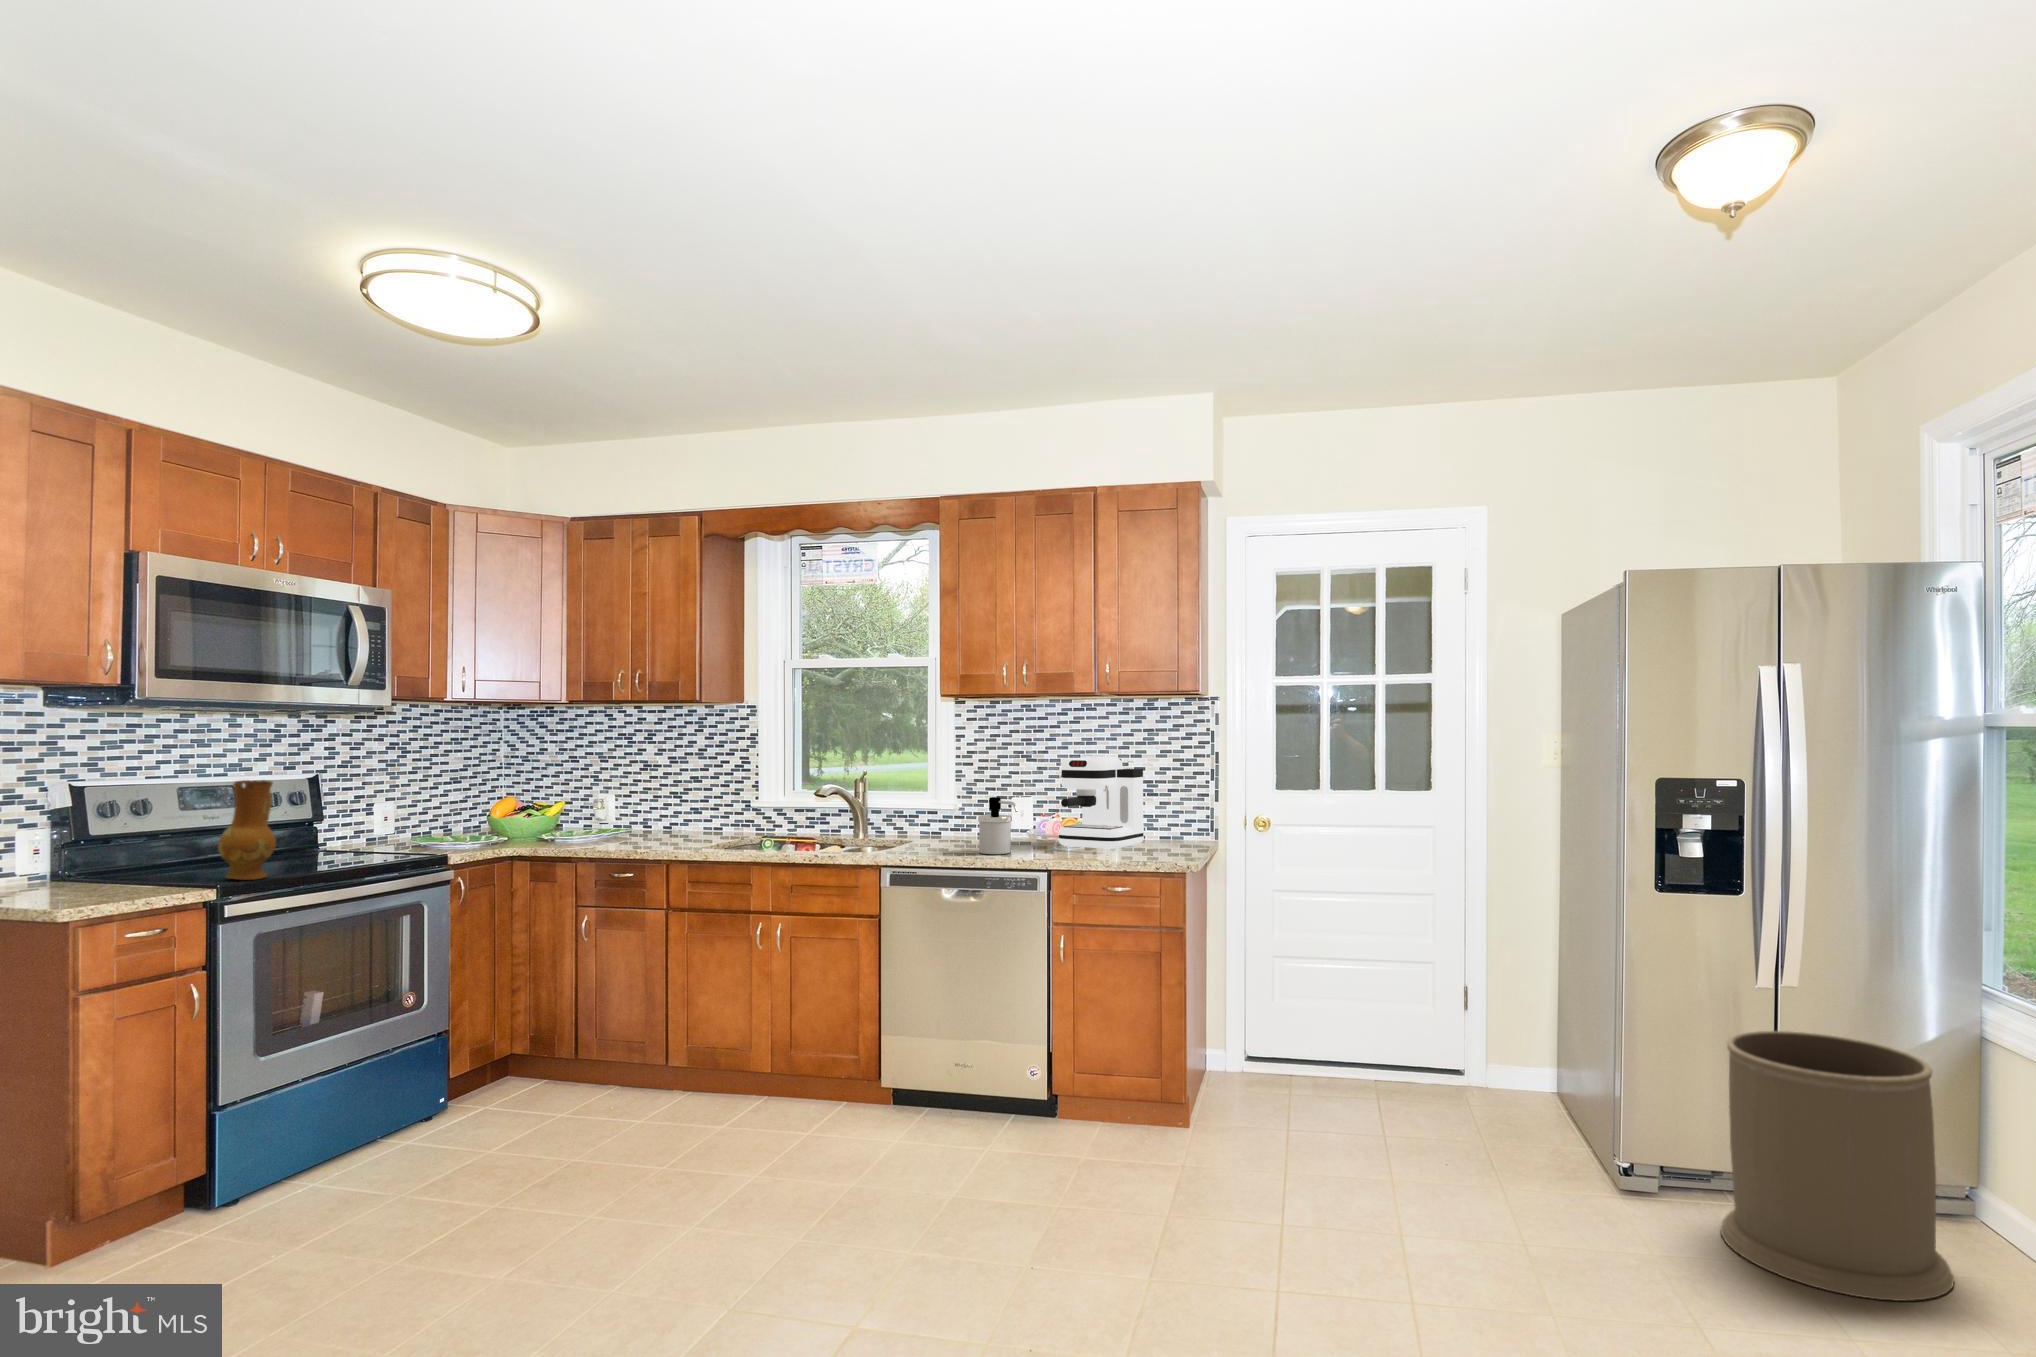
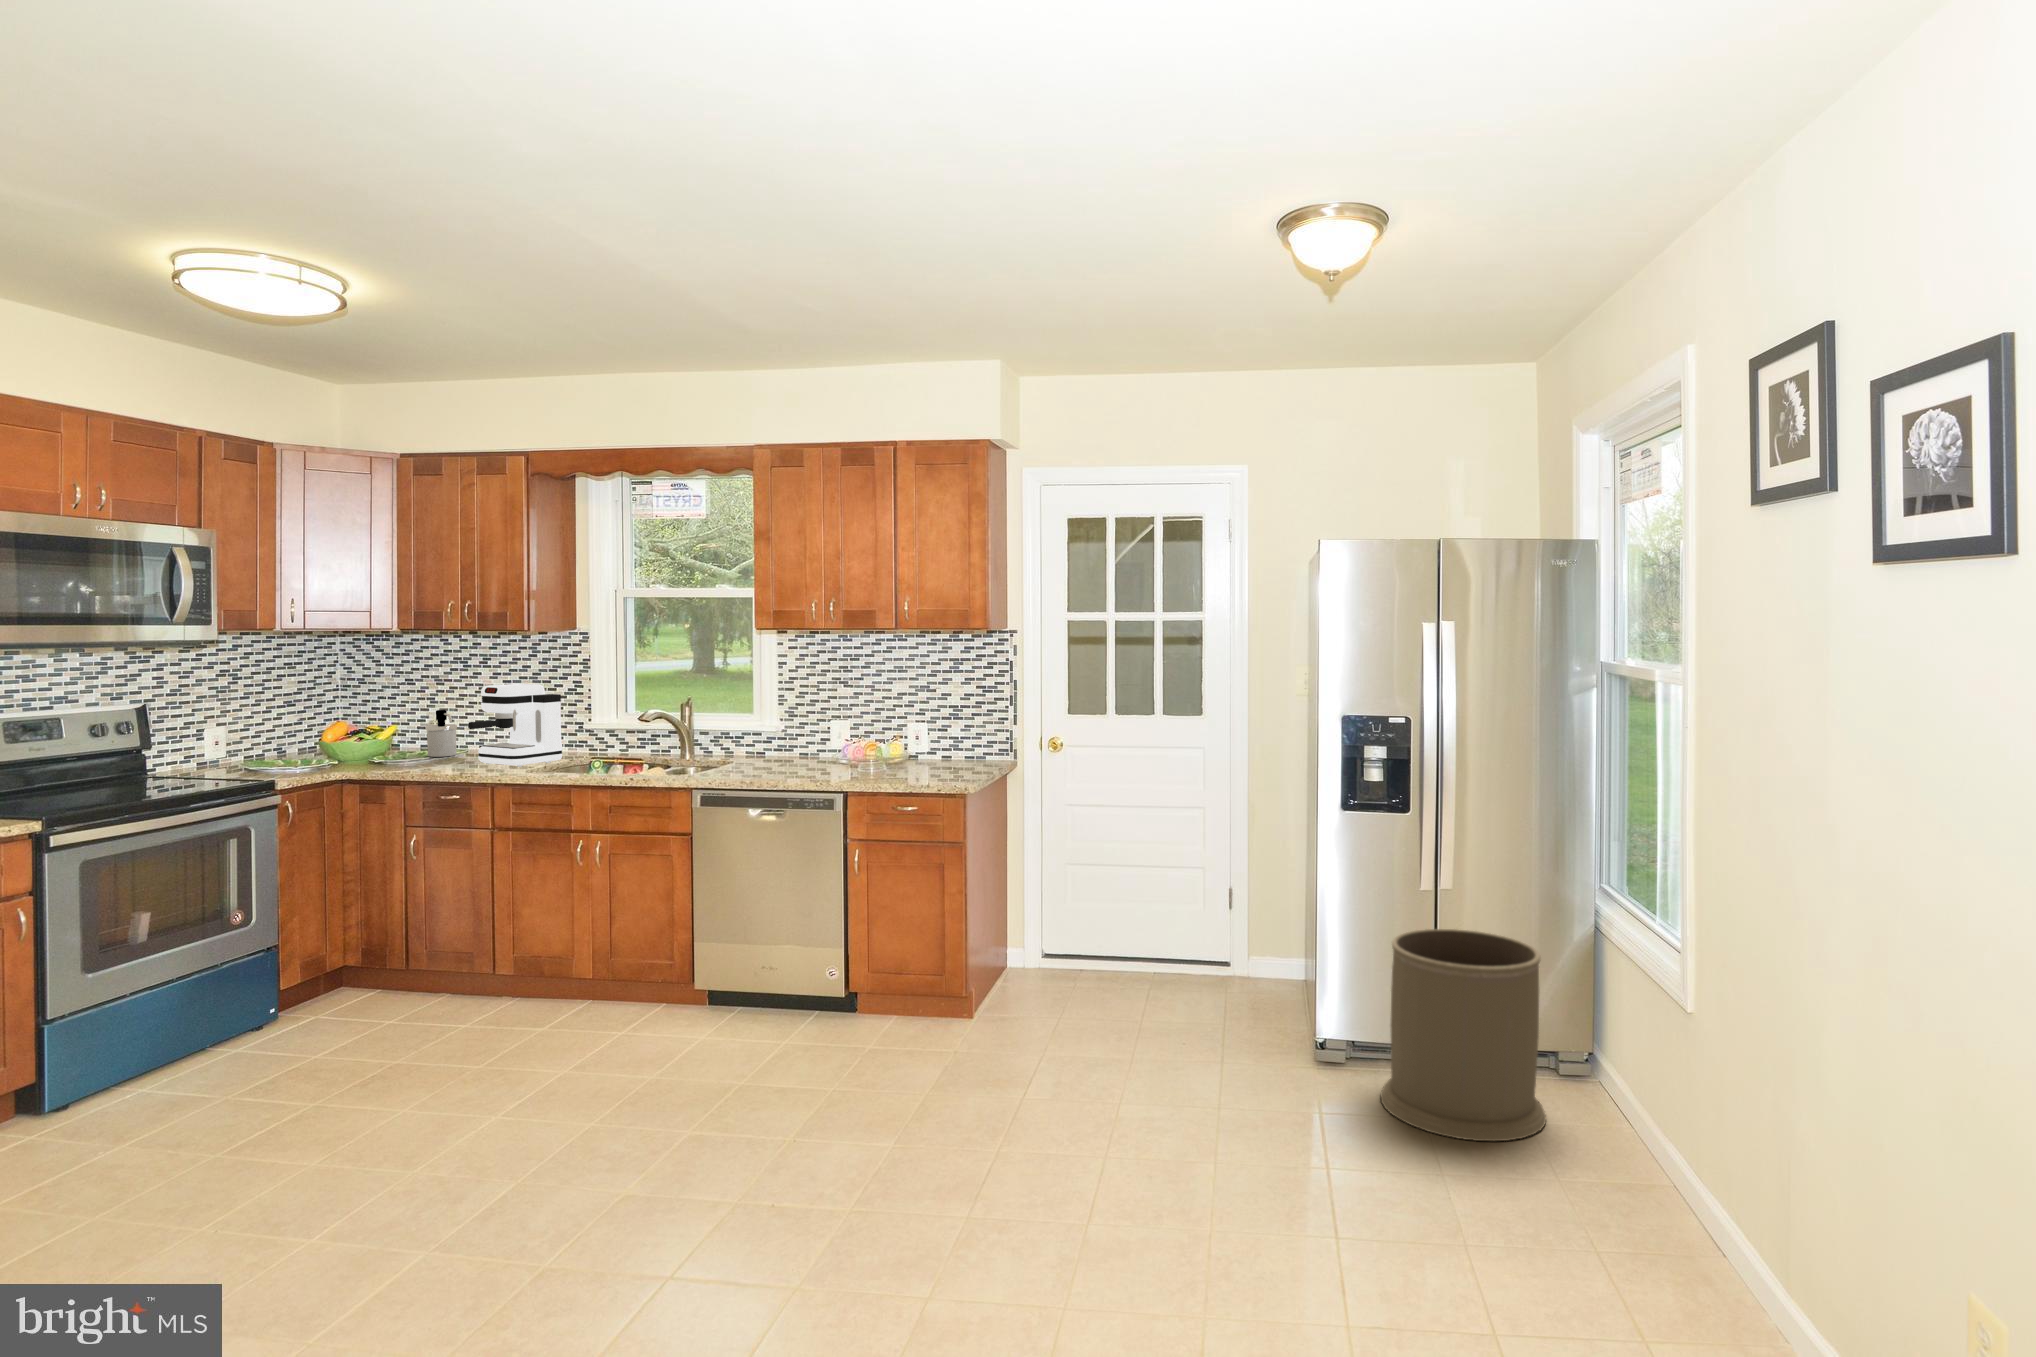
coffee maker: present [1058,758,1144,851] -> present [468,684,562,767]
ceramic jug: present [218,780,276,880] -> none [47,718,104,810]
soap dispenser: present [978,797,1018,854] -> present [426,710,457,757]

